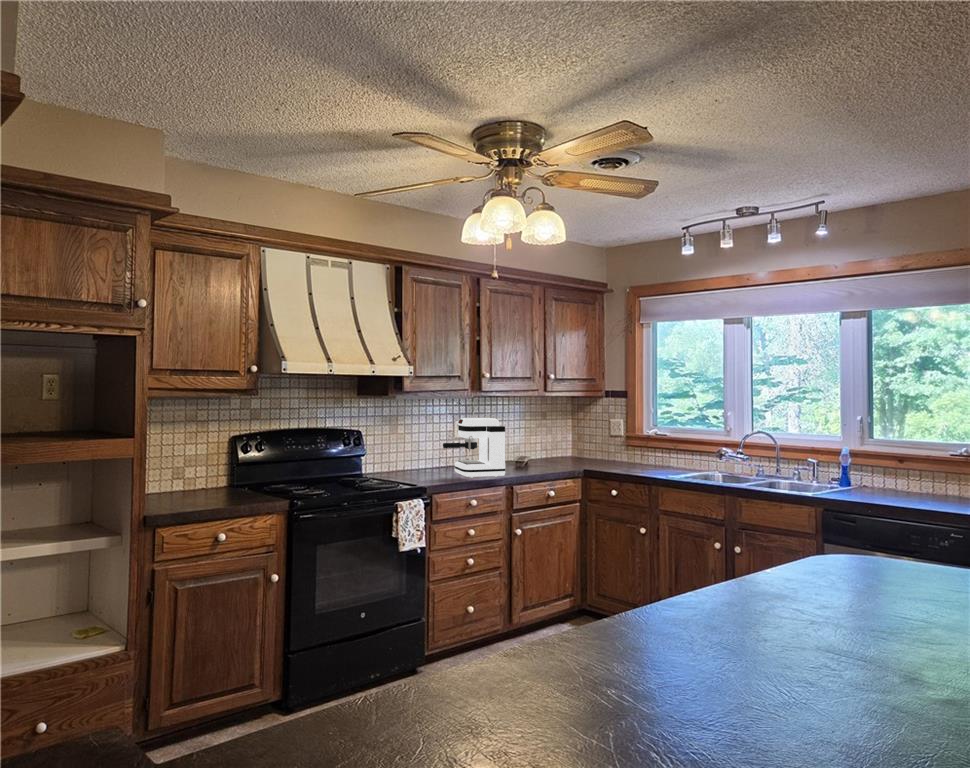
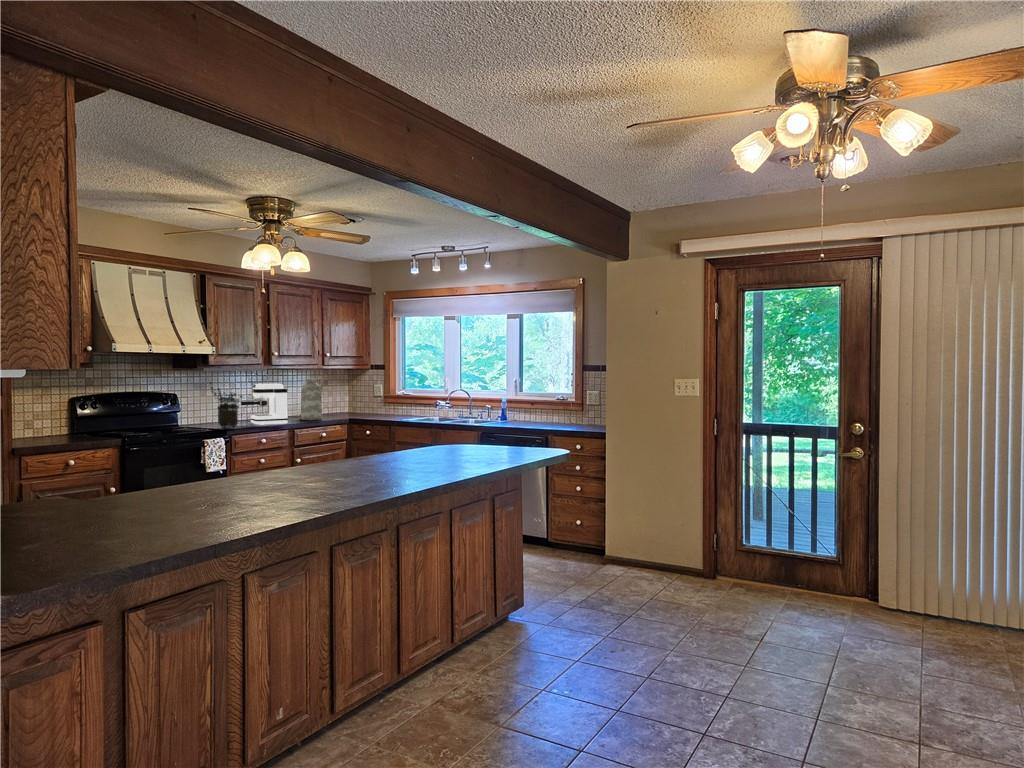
vase: none [516,408,547,468] -> present [301,377,324,420]
potted plant: none [404,416,449,482] -> present [210,382,242,428]

